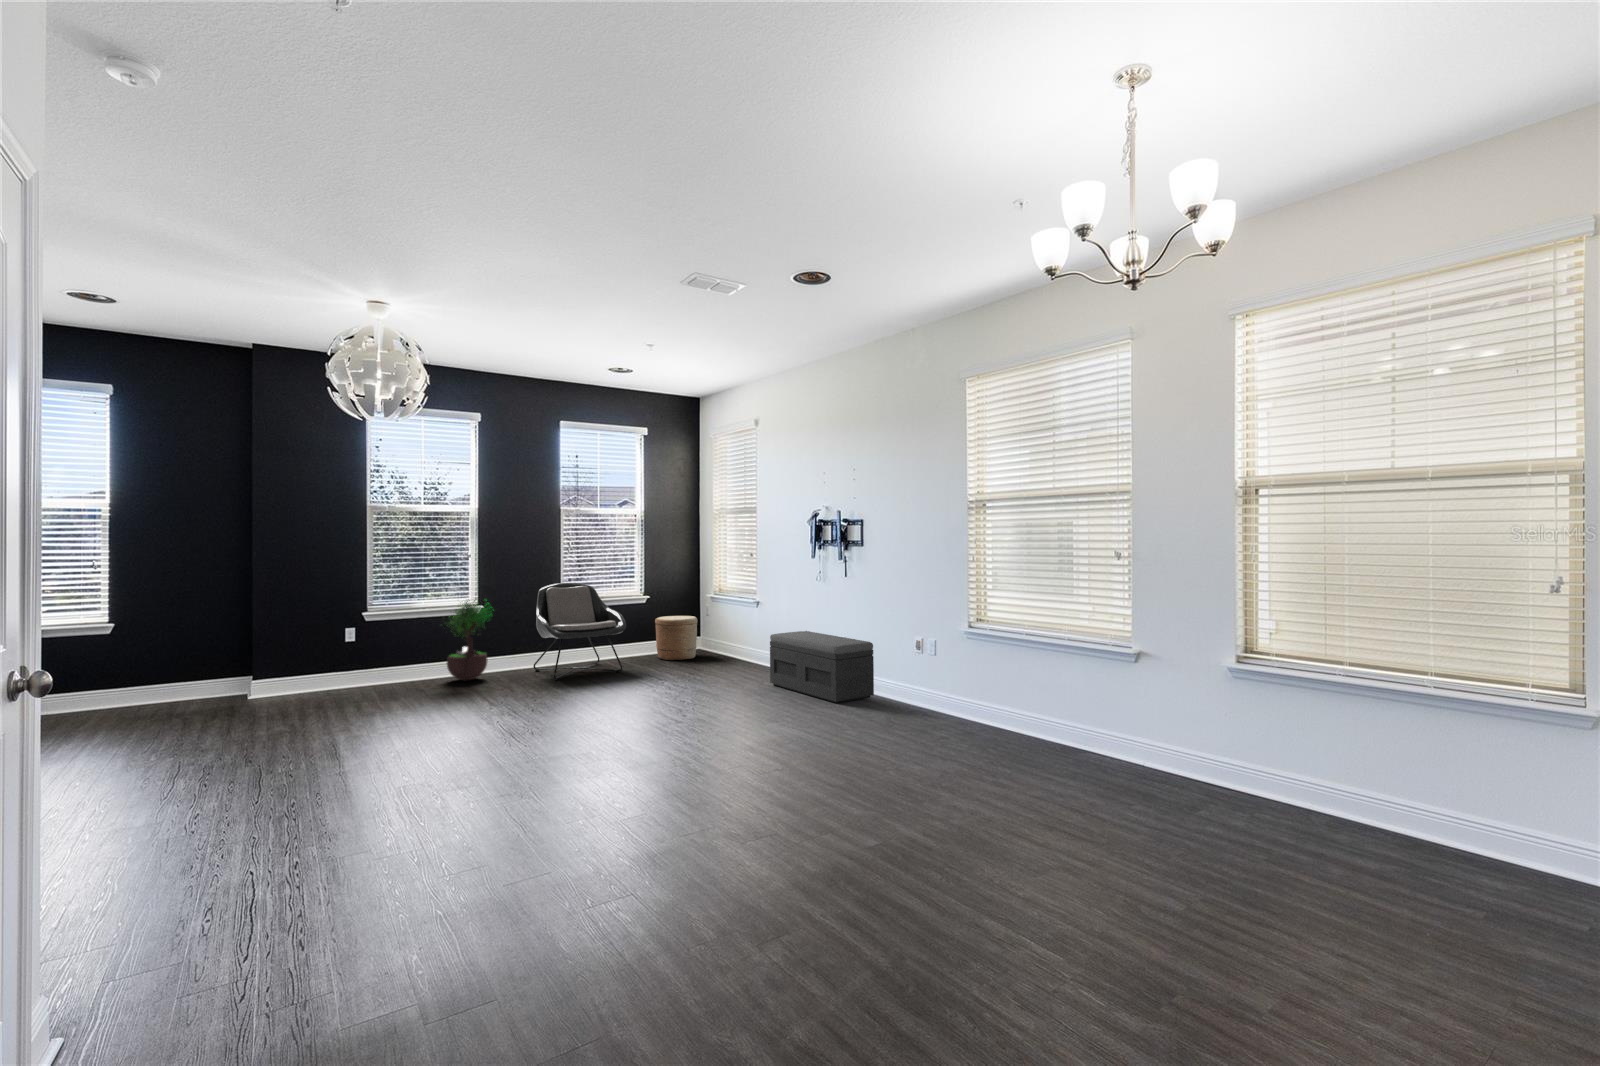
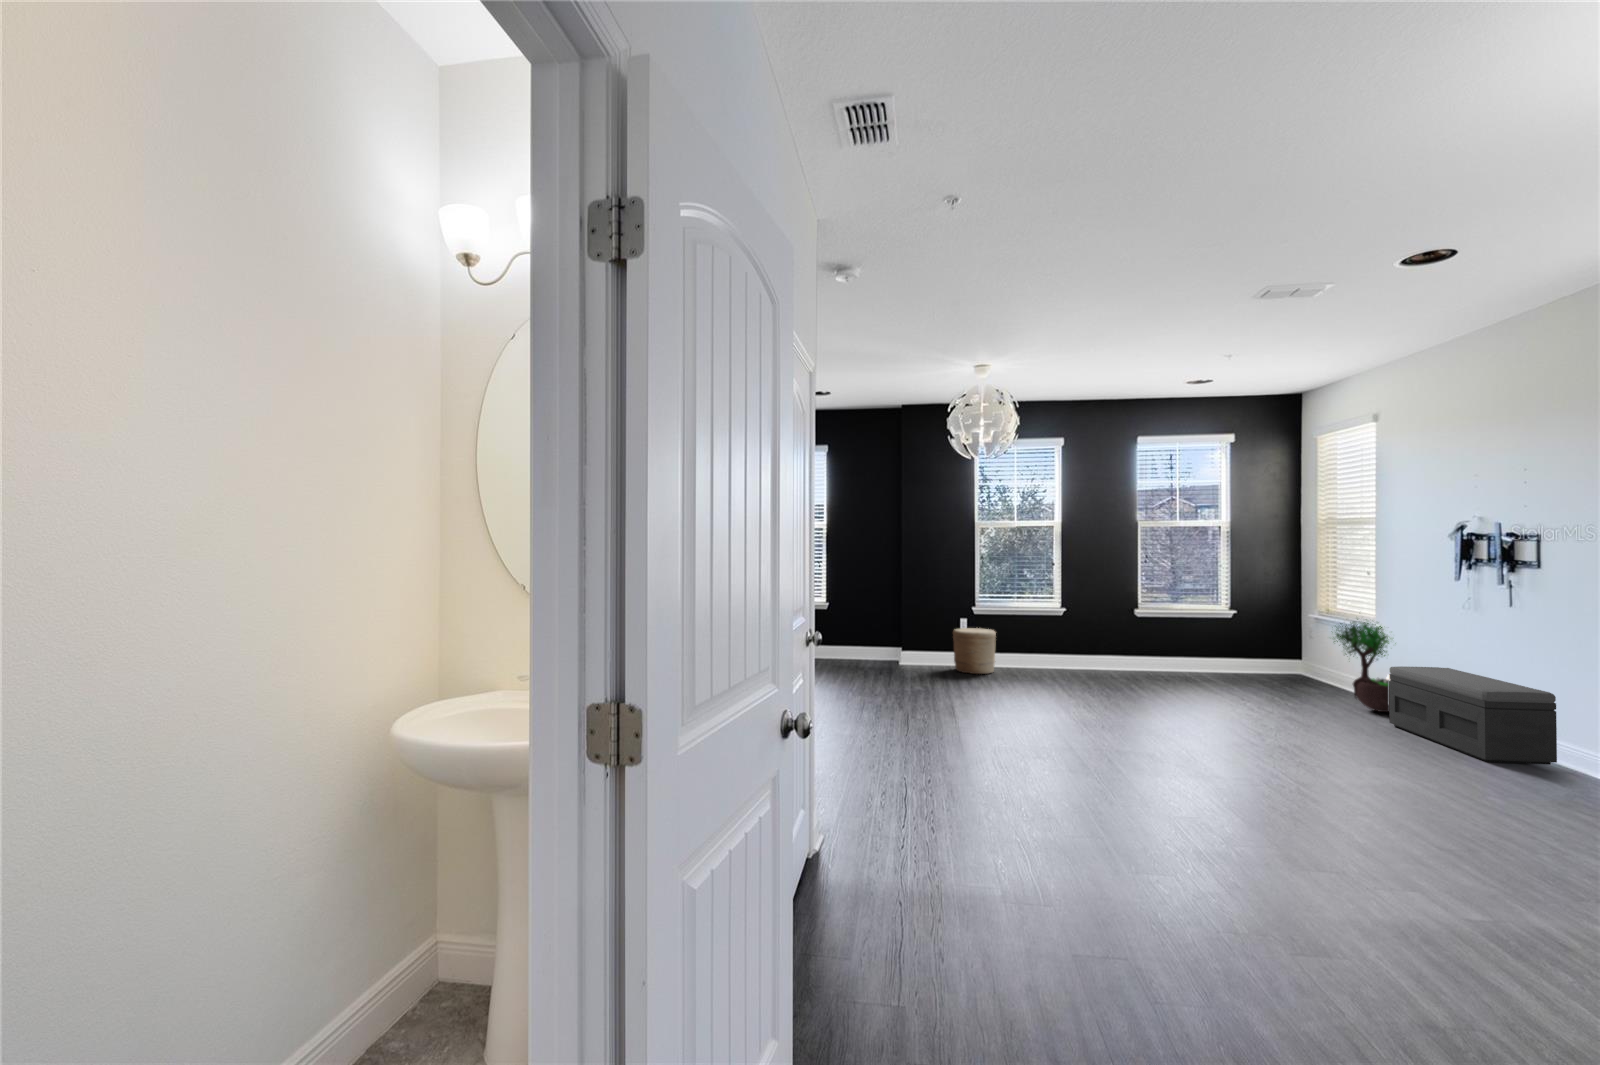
lounge chair: present [533,583,626,680] -> none [1112,592,1207,685]
potted tree: present [446,600,490,681] -> present [1334,619,1389,712]
woven basket: present [655,616,697,660] -> present [953,628,996,674]

